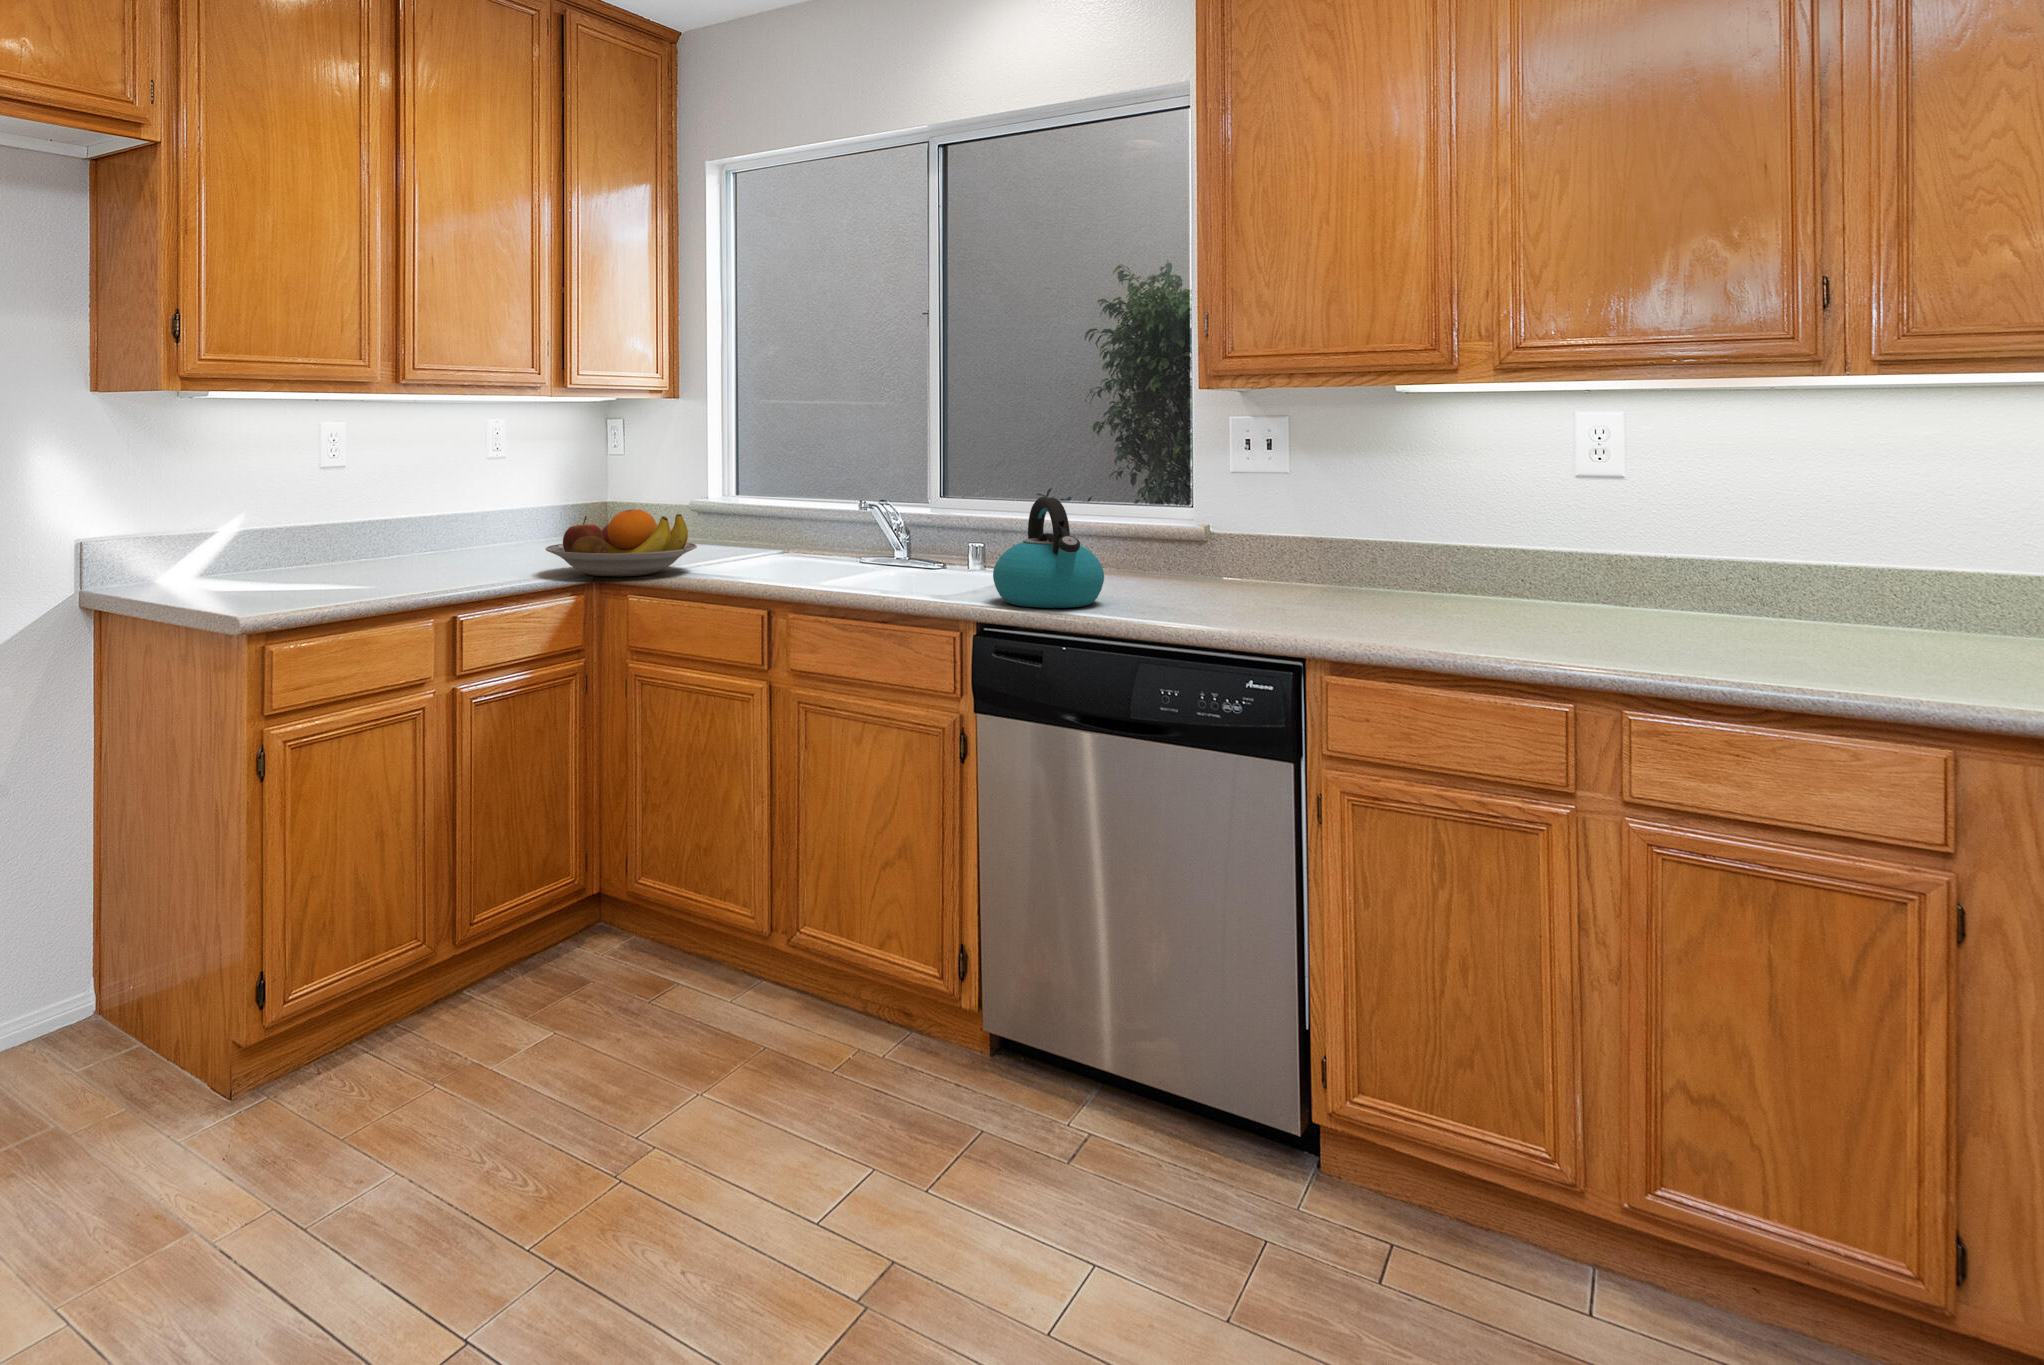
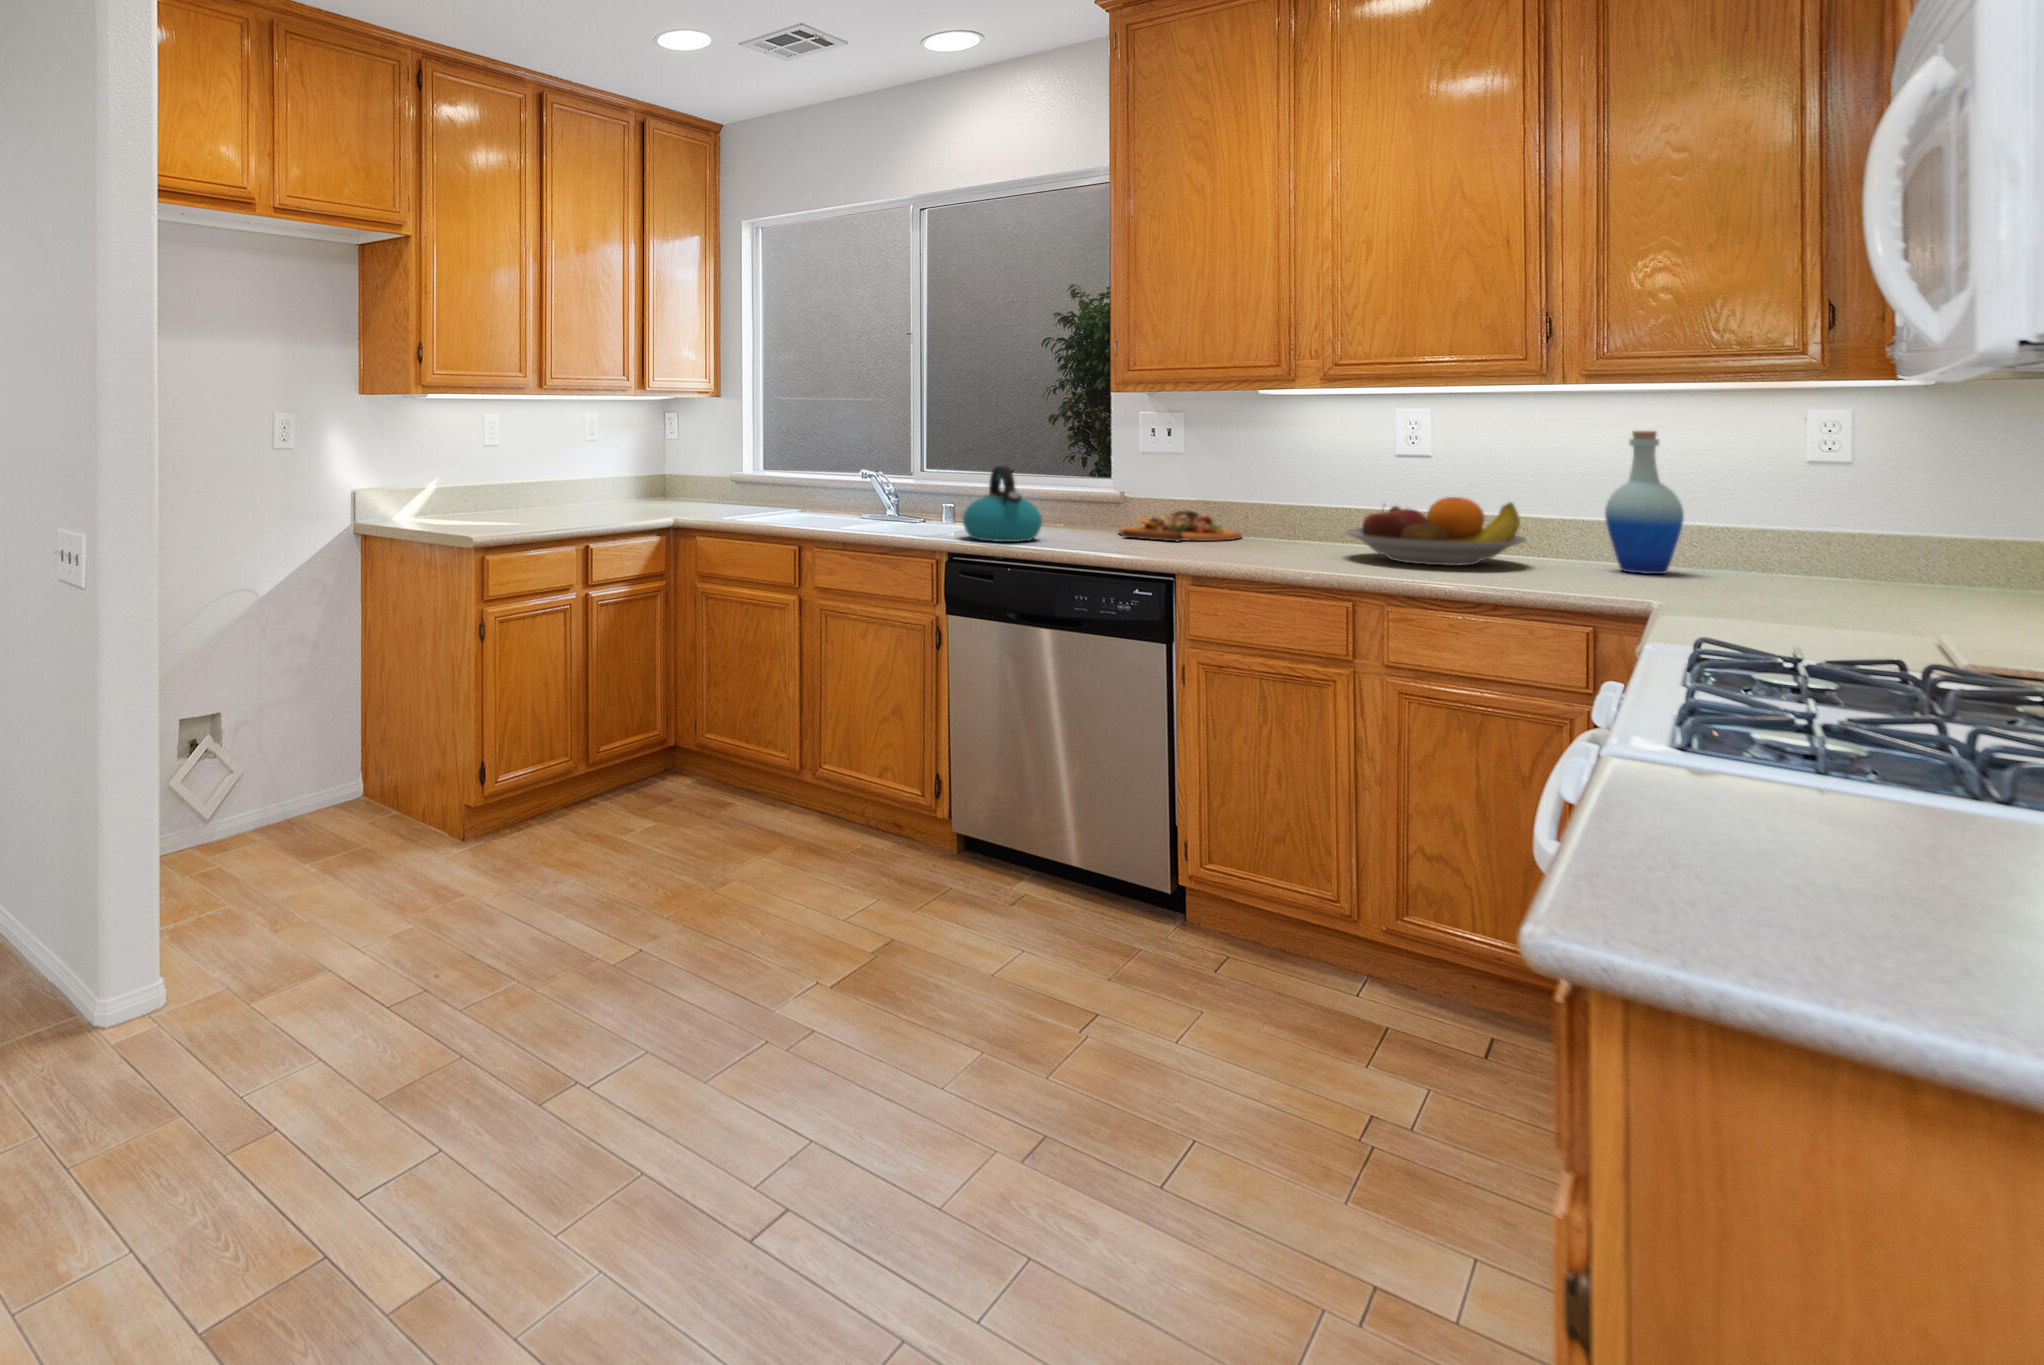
bottle: none [1900,445,2018,651] -> present [1605,431,1684,574]
fruit bowl: present [546,509,697,576] -> present [1346,497,1526,566]
cutting board: none [1197,556,1362,603] -> present [1119,510,1241,541]

